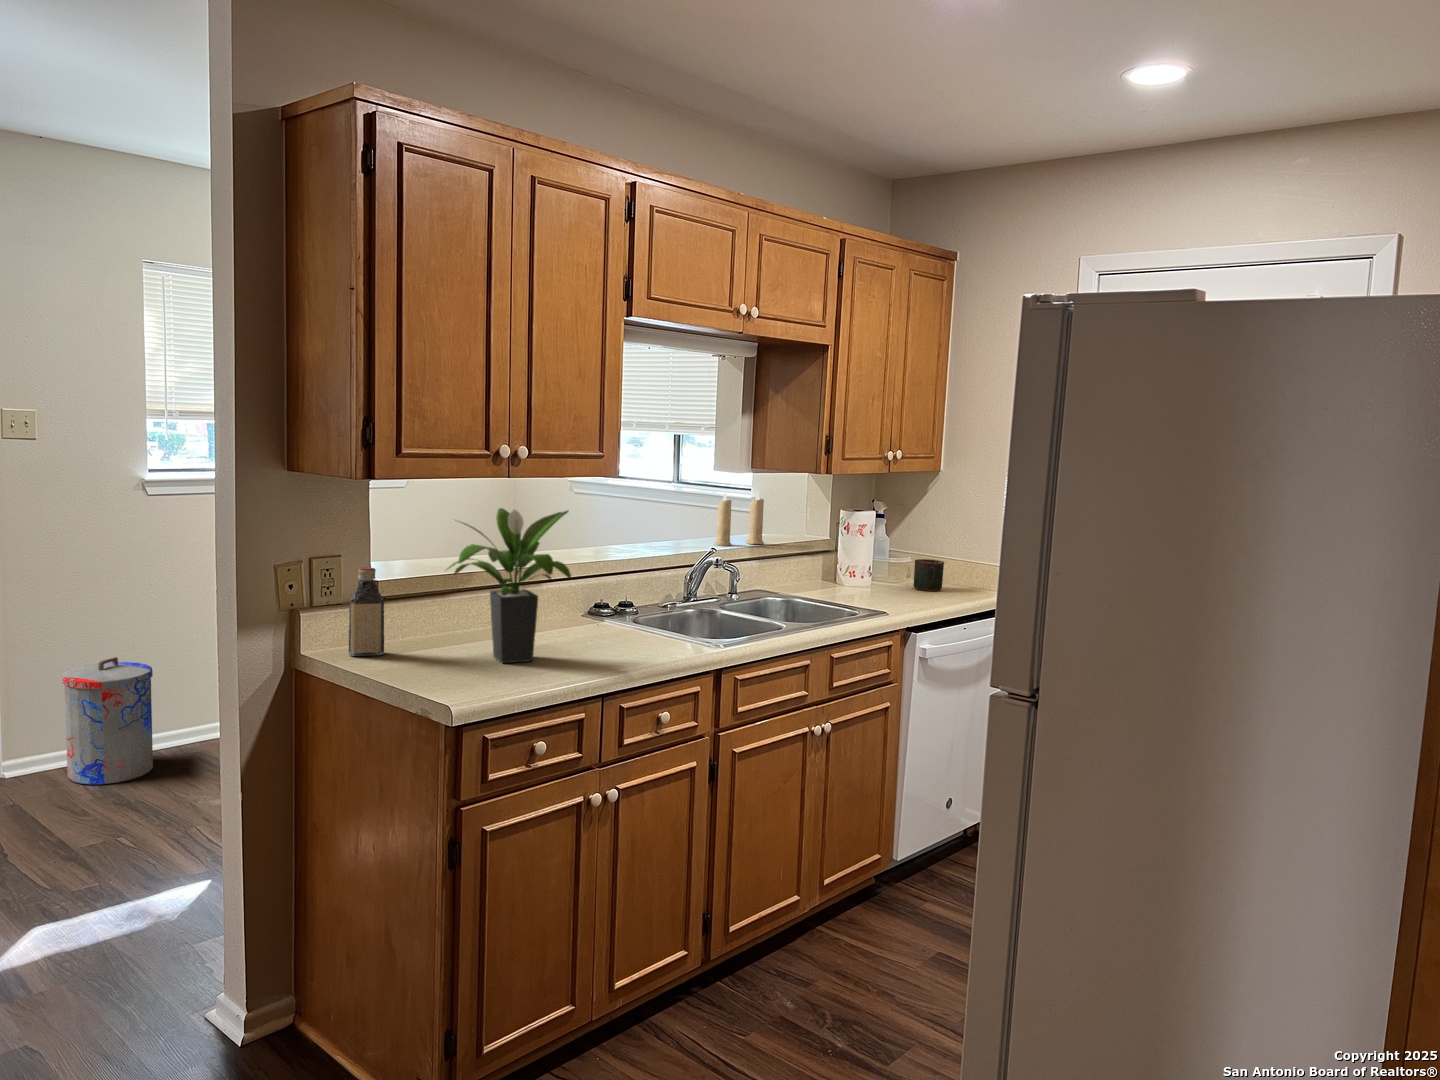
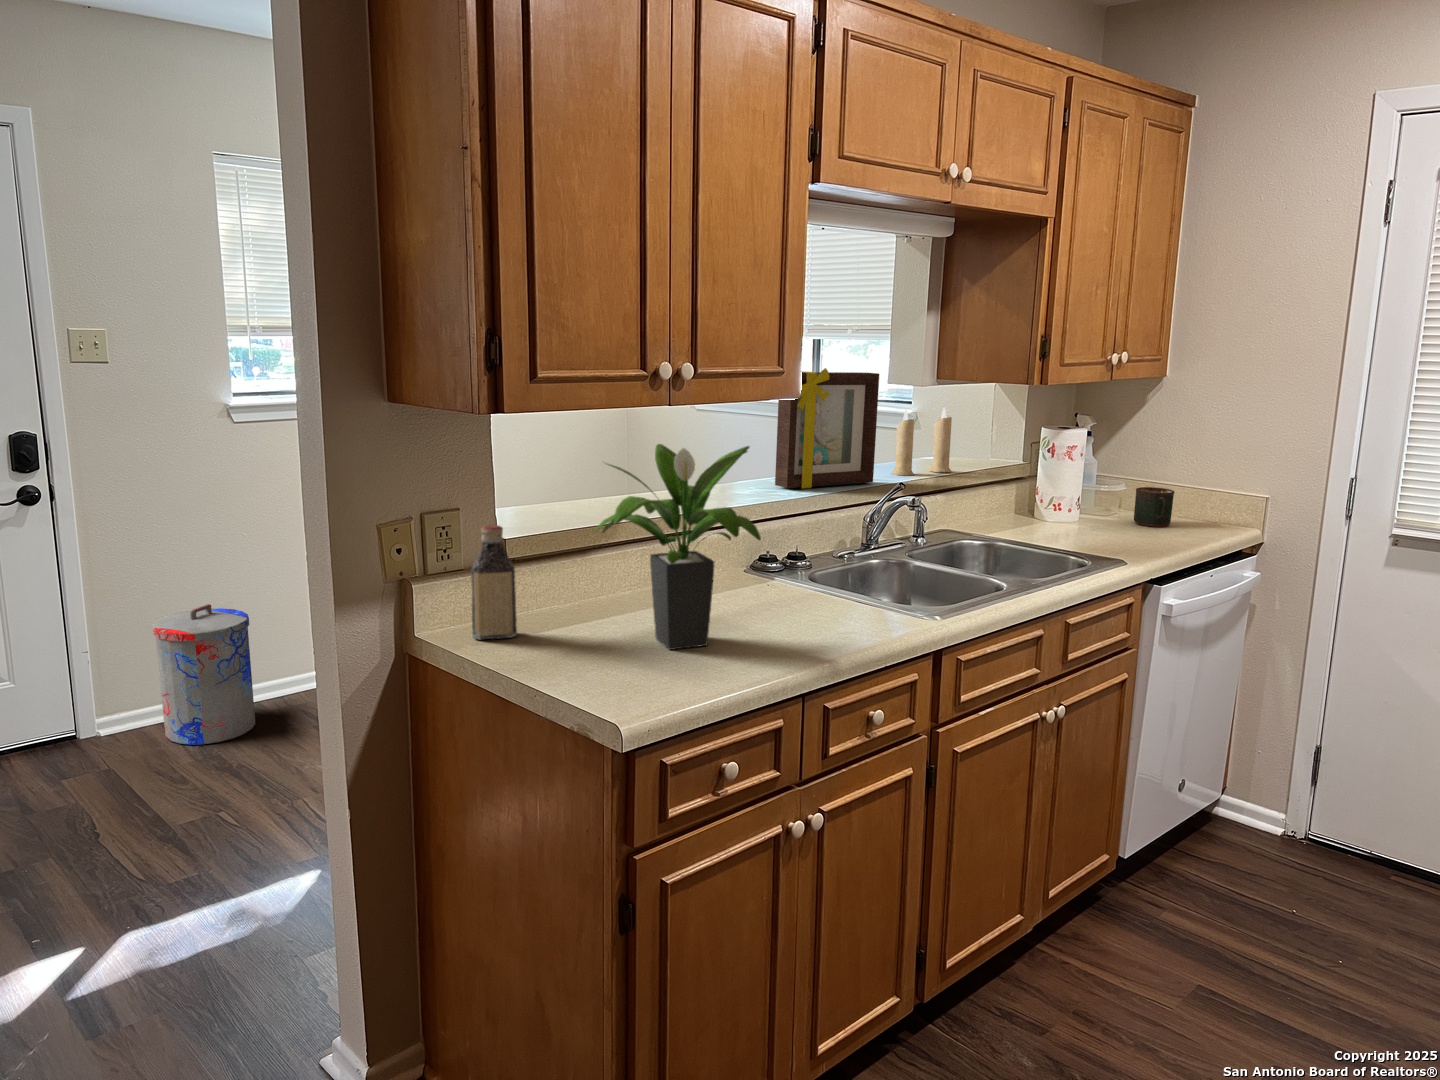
picture frame: none [611,456,698,553] -> present [775,368,879,489]

